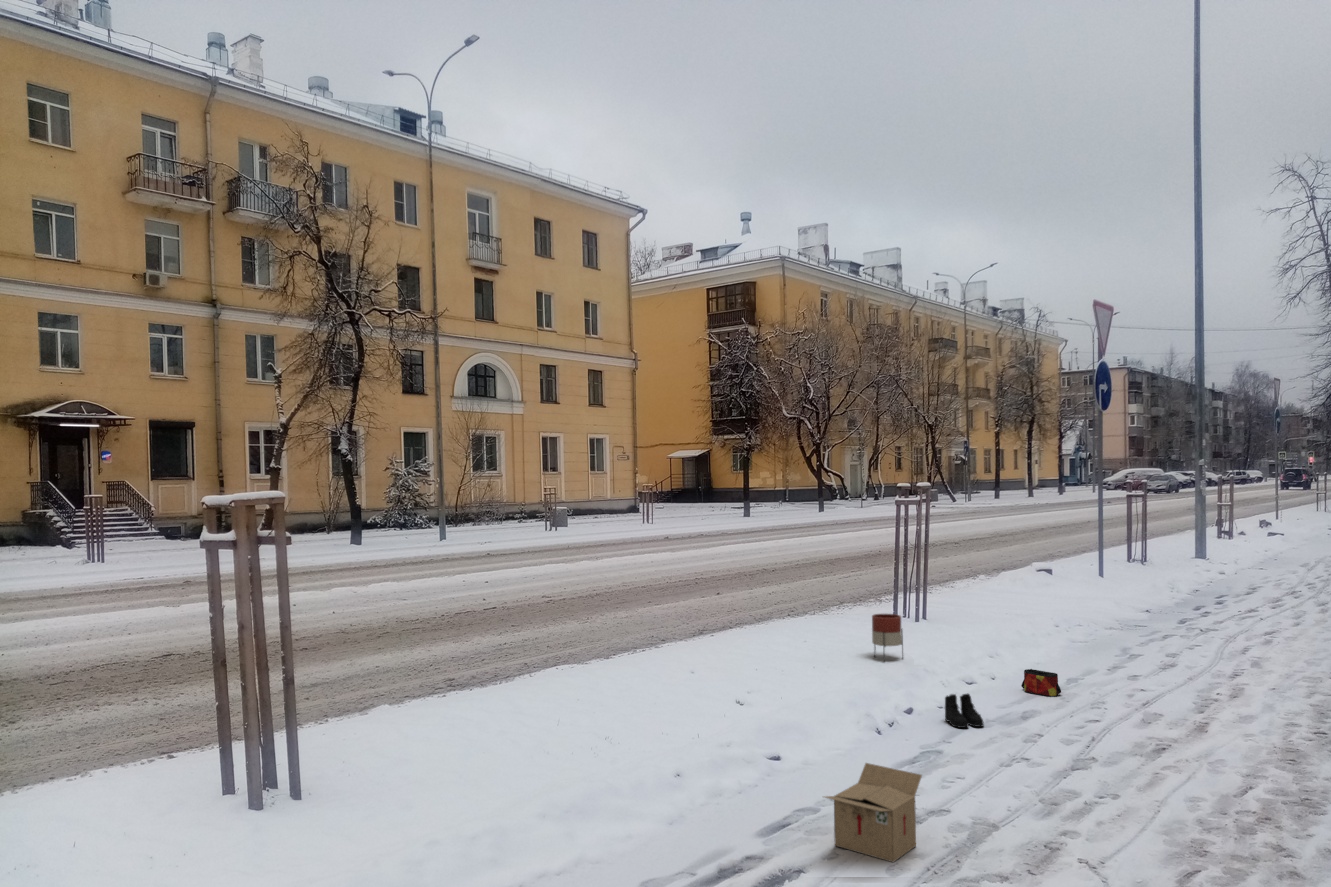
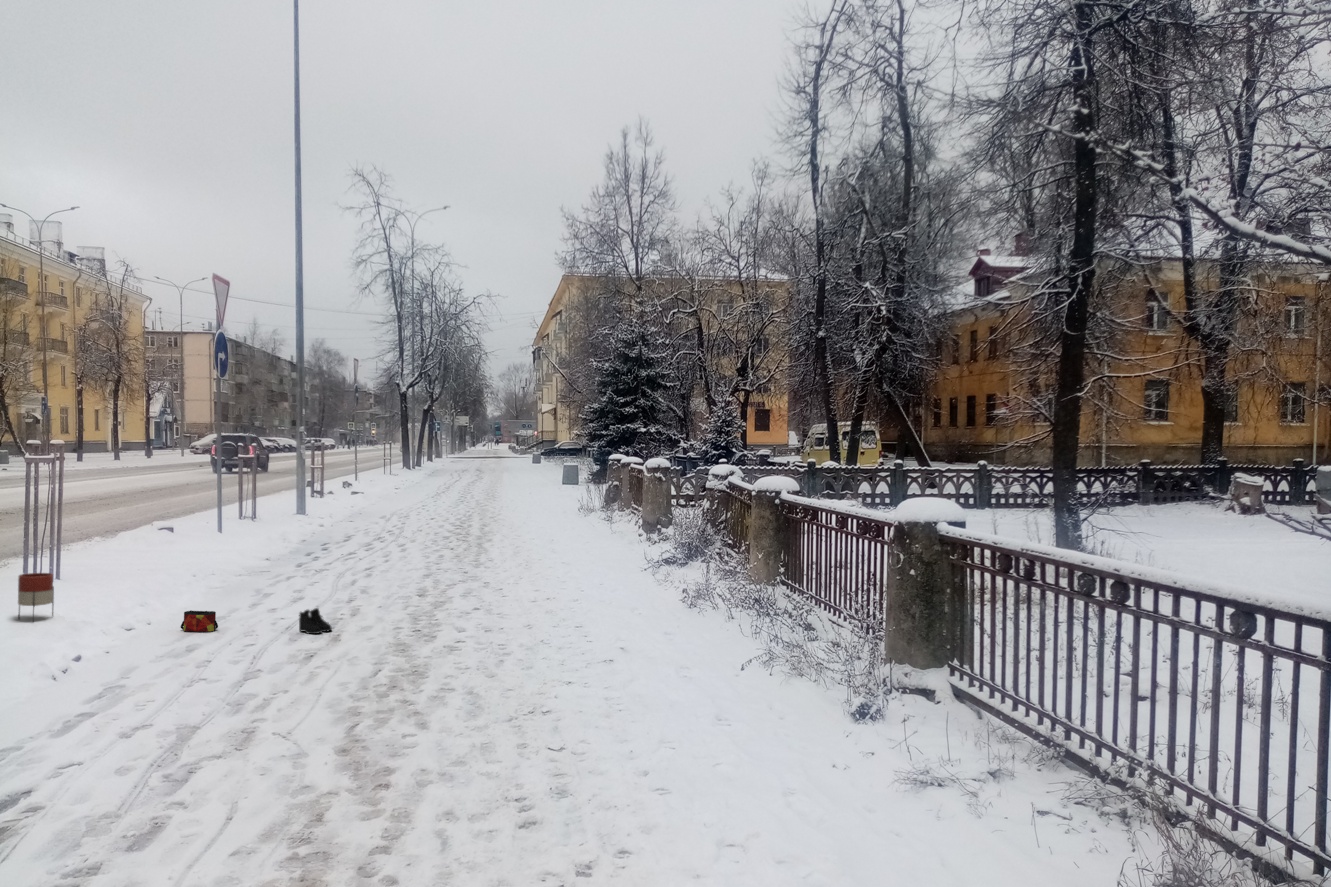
boots: present [945,693,984,728] -> present [299,608,332,634]
cardboard box: present [825,763,922,862] -> none [52,690,144,767]

